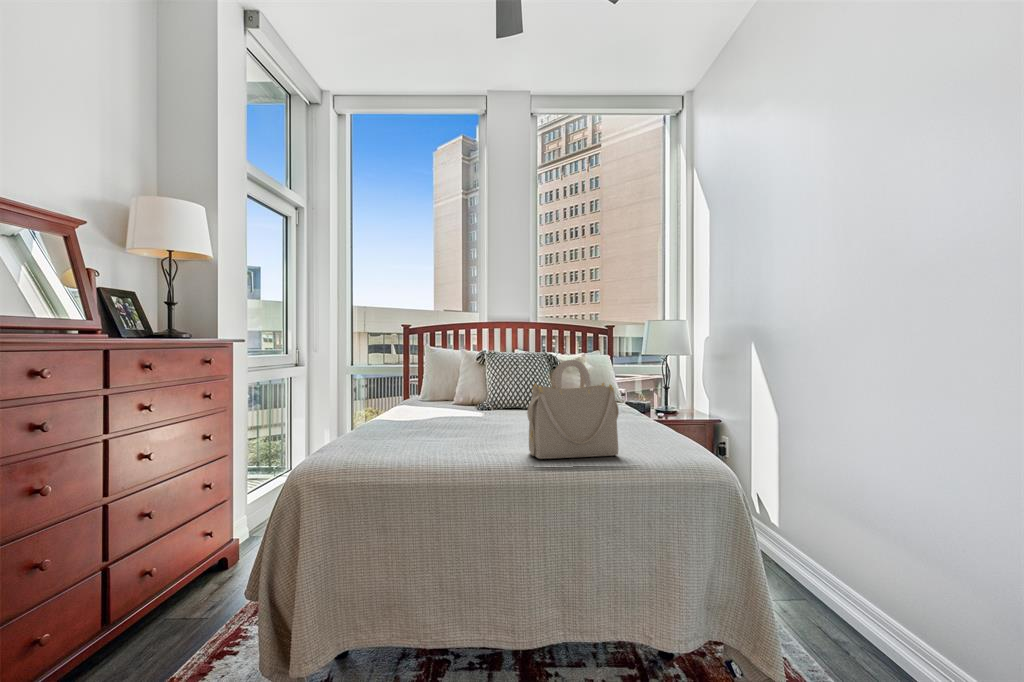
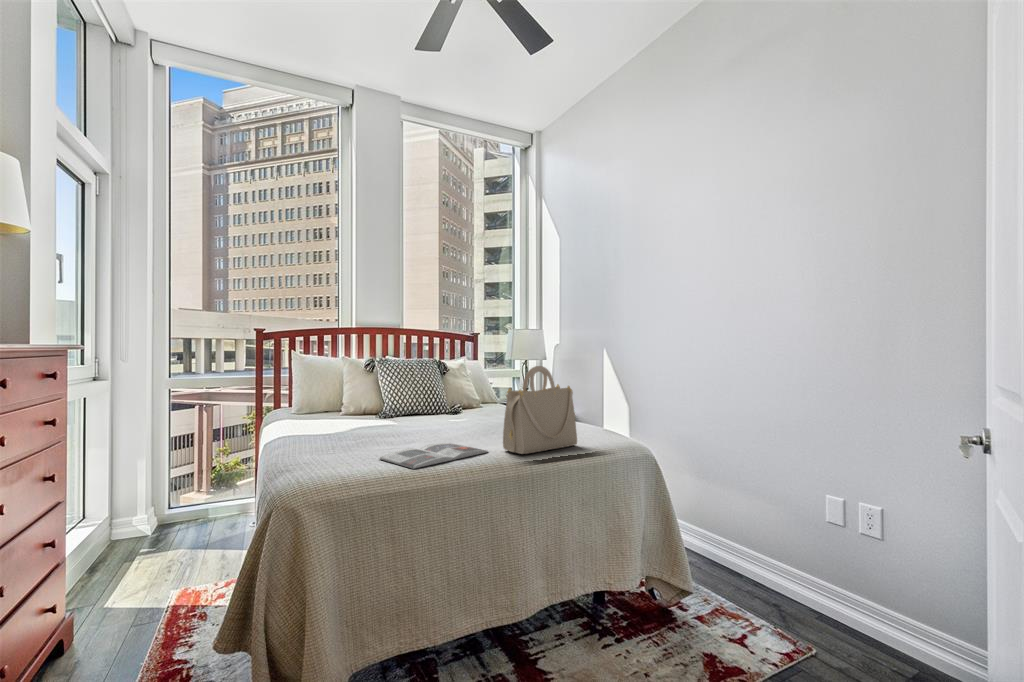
magazine: none [401,439,512,461] -> present [379,443,488,469]

